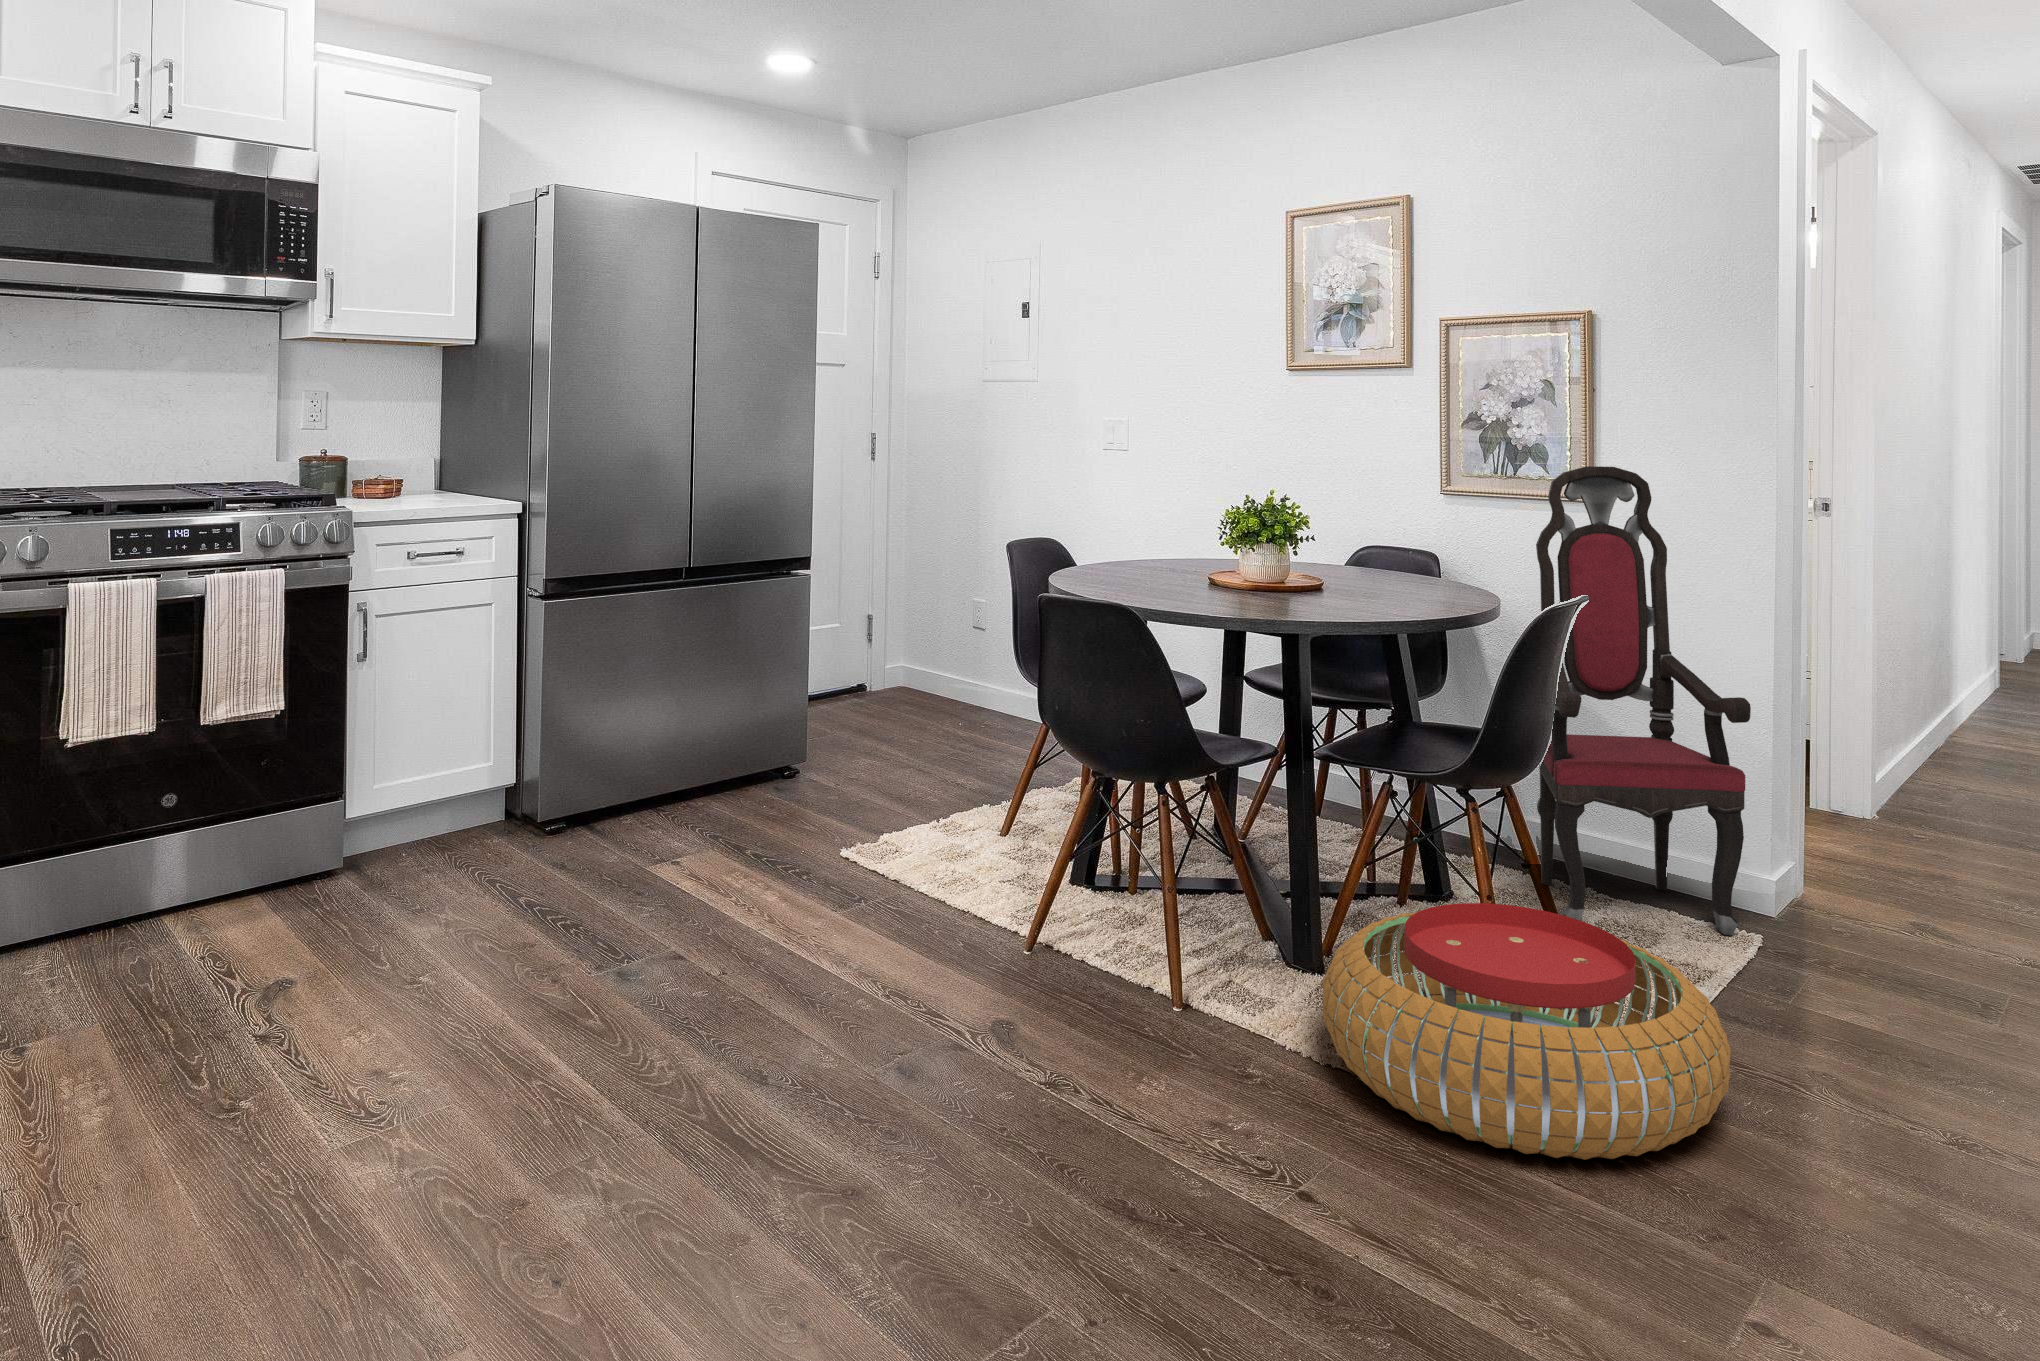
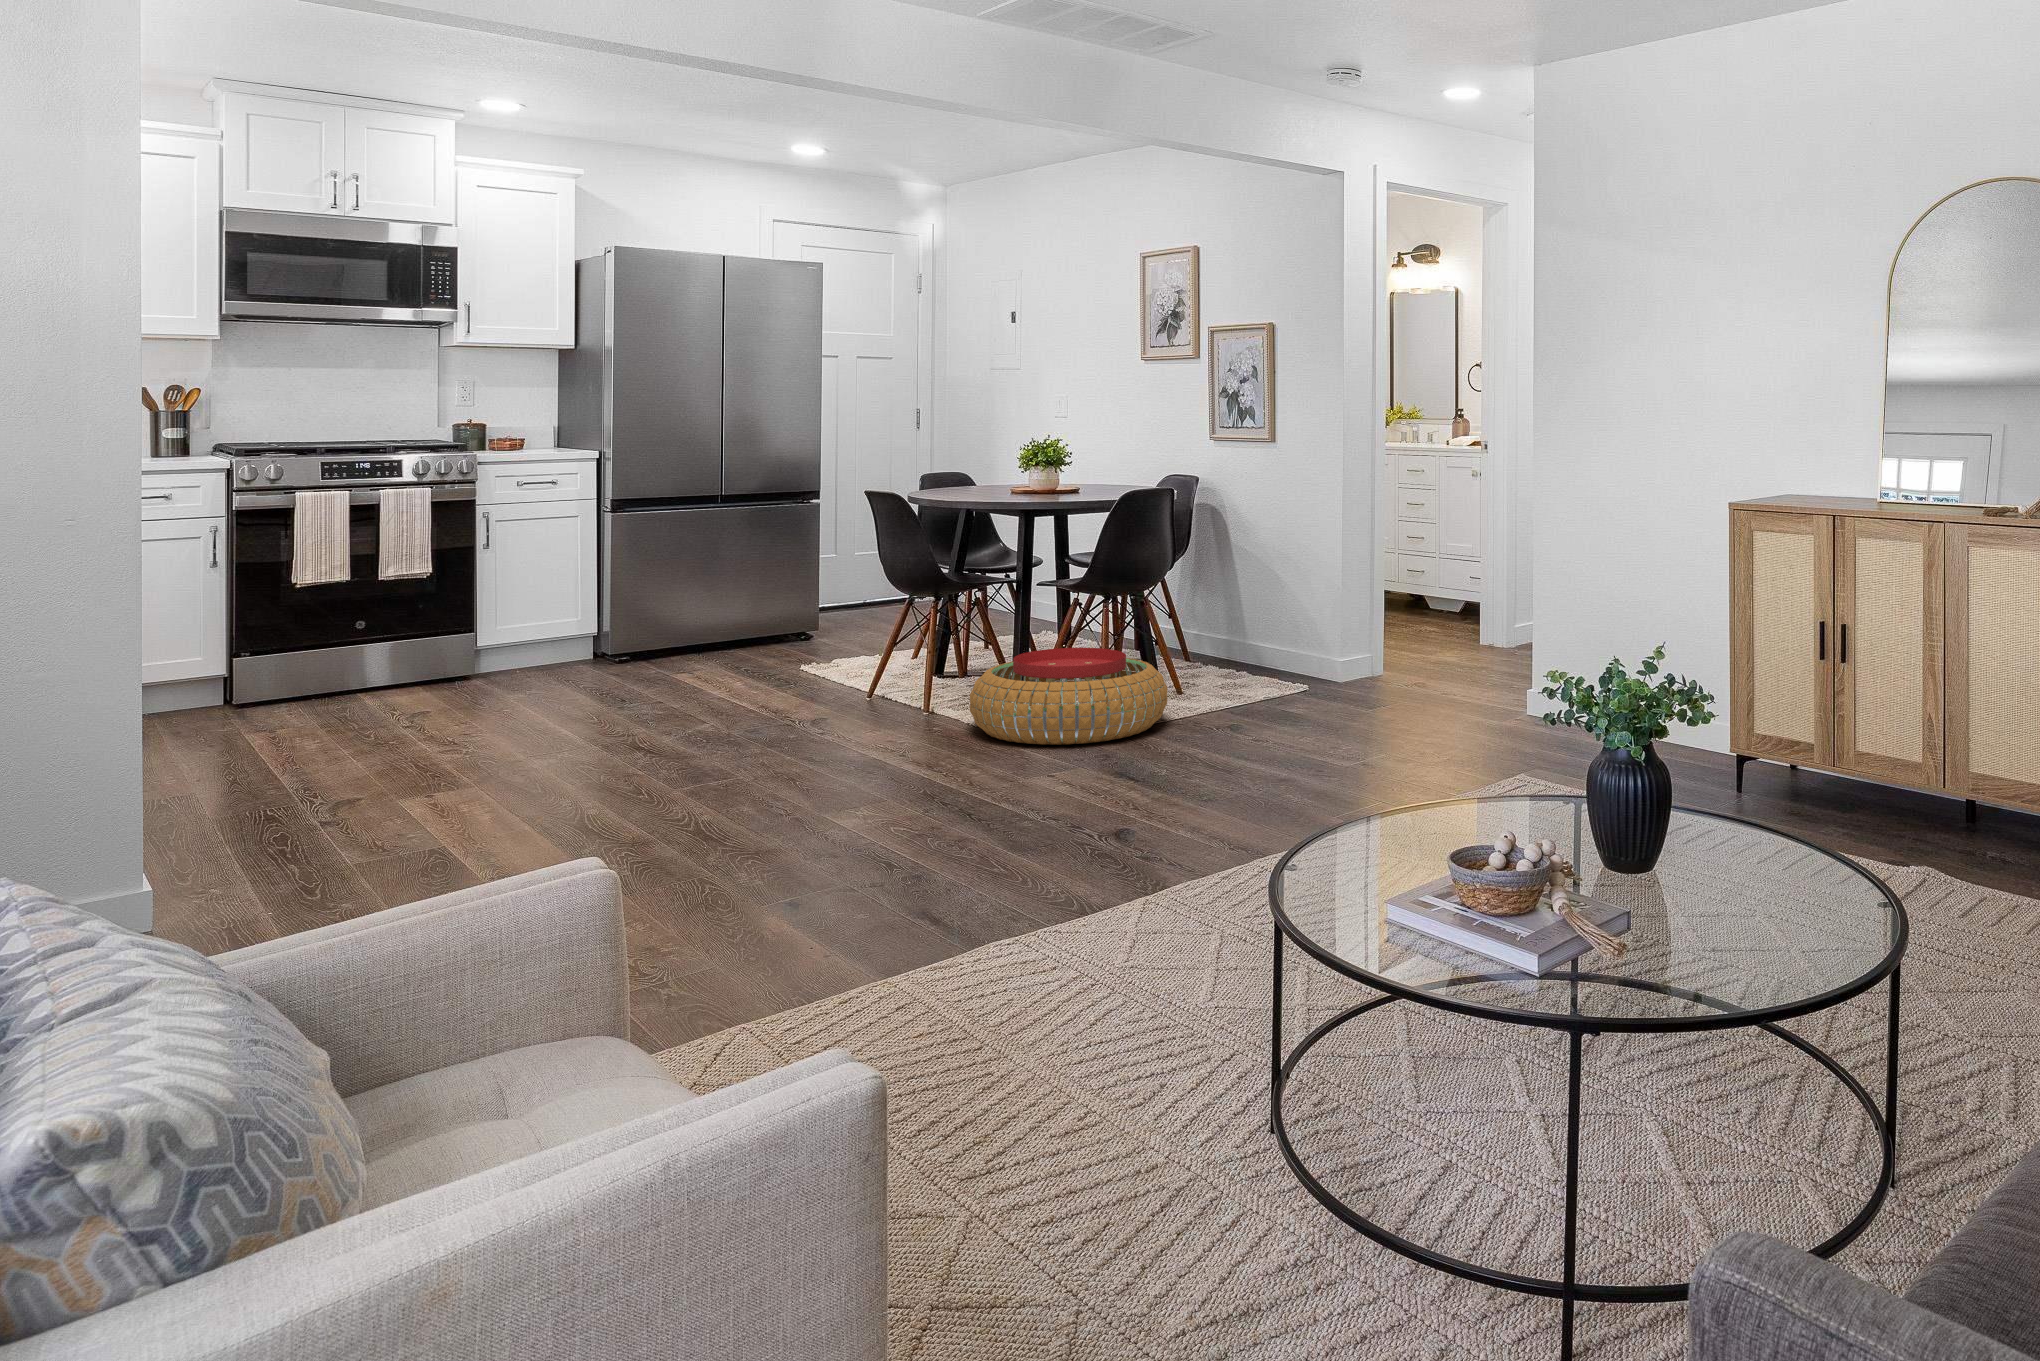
armchair: present [1536,466,1751,935] -> none [1198,419,1302,686]

